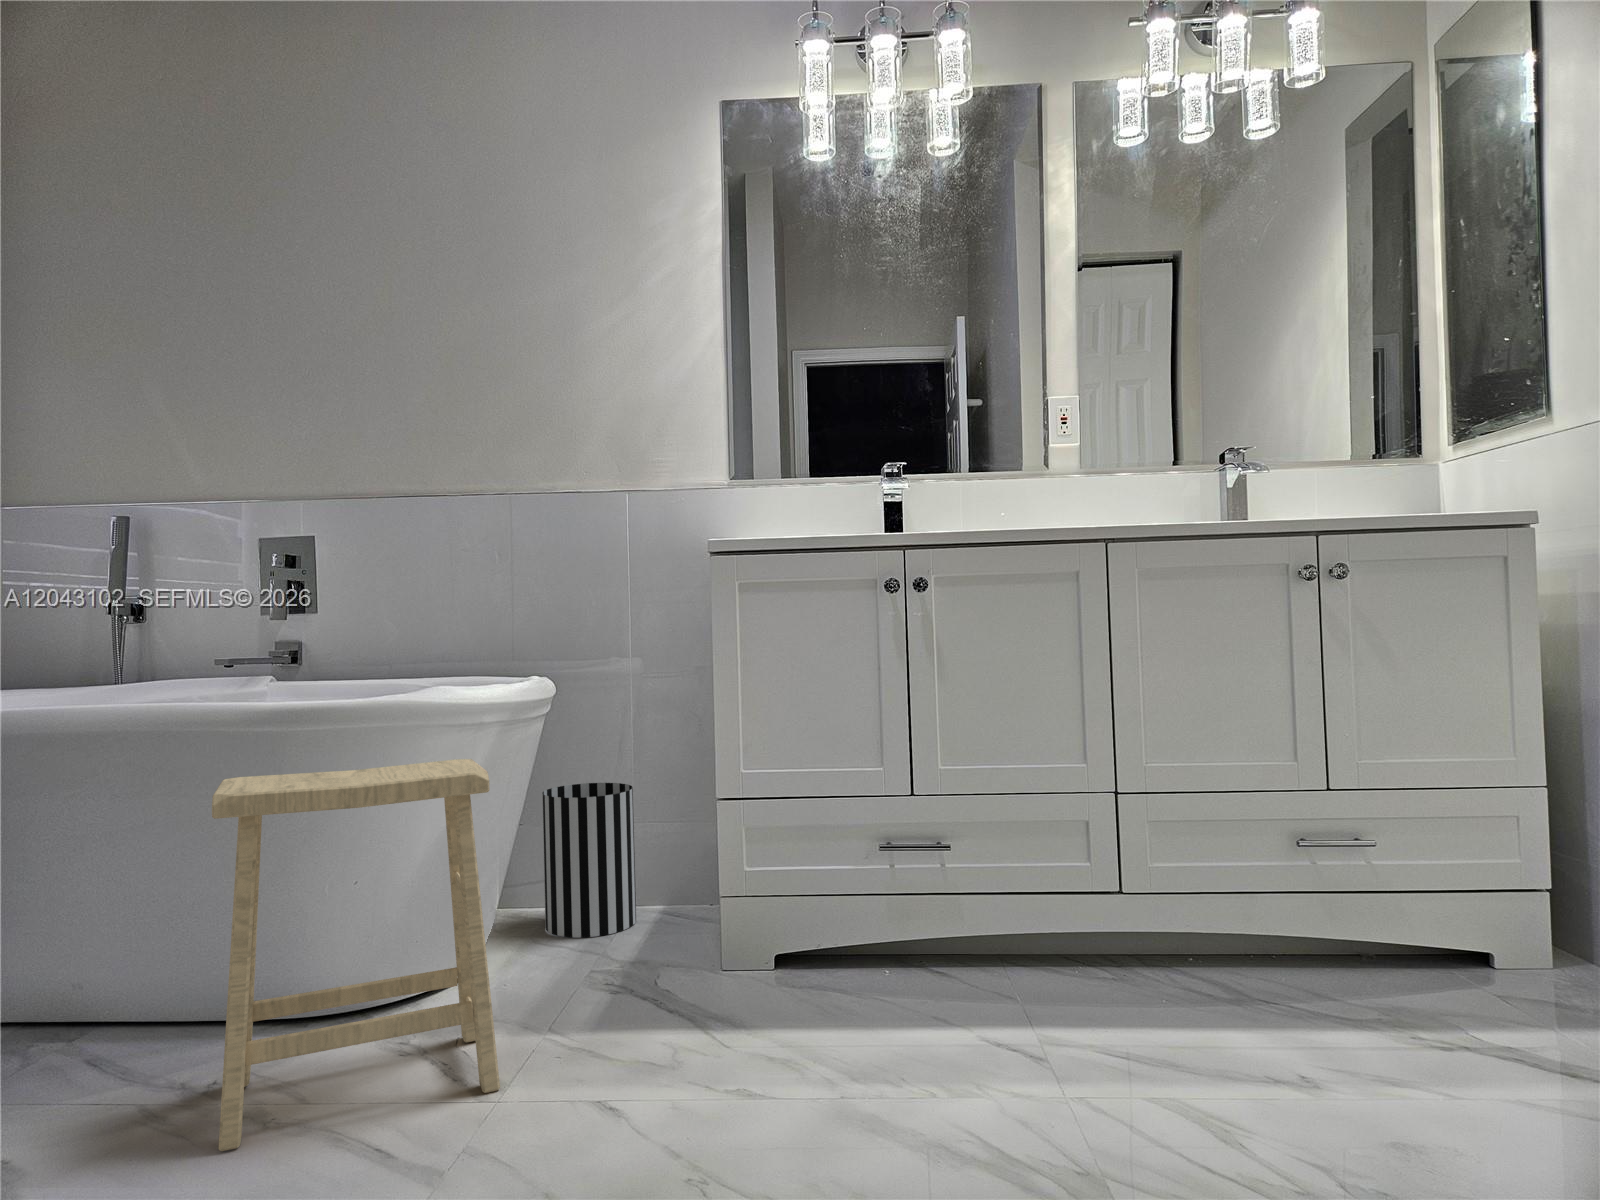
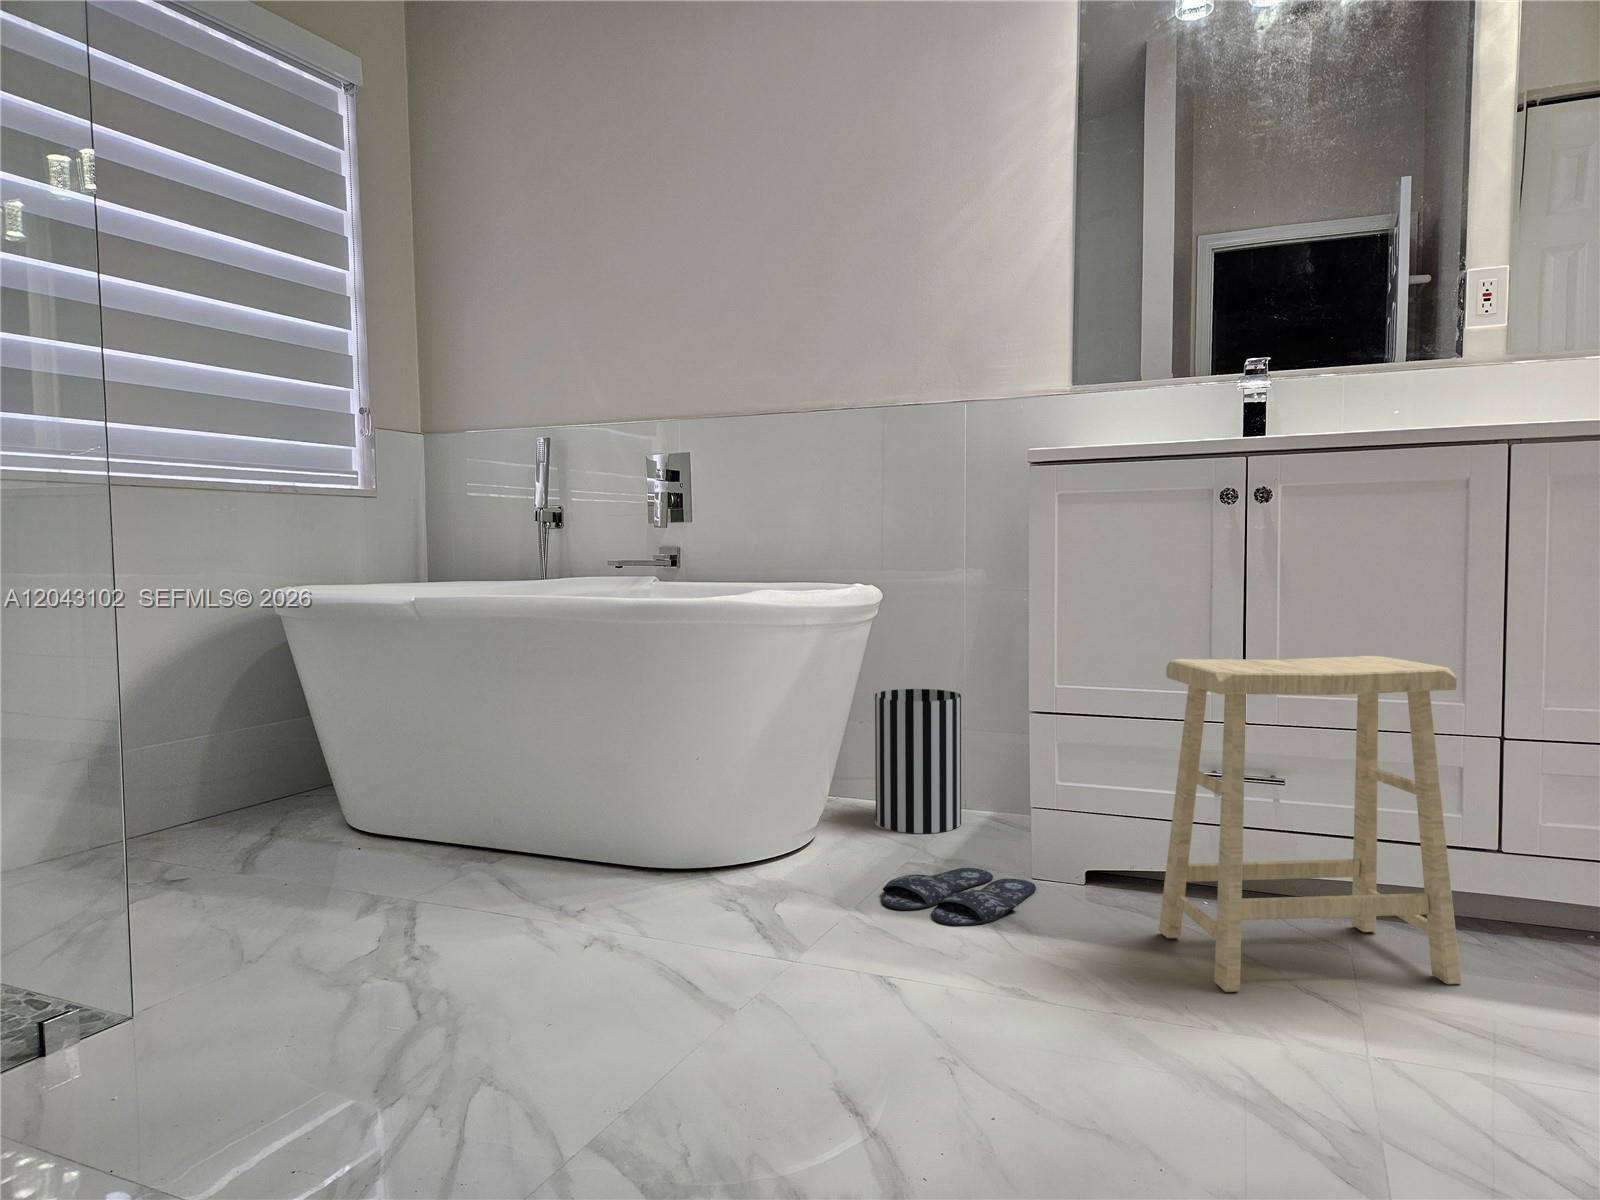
footstool: present [212,759,500,1152] -> present [1159,656,1461,992]
slippers: none [575,966,730,1032] -> present [882,868,1036,926]

